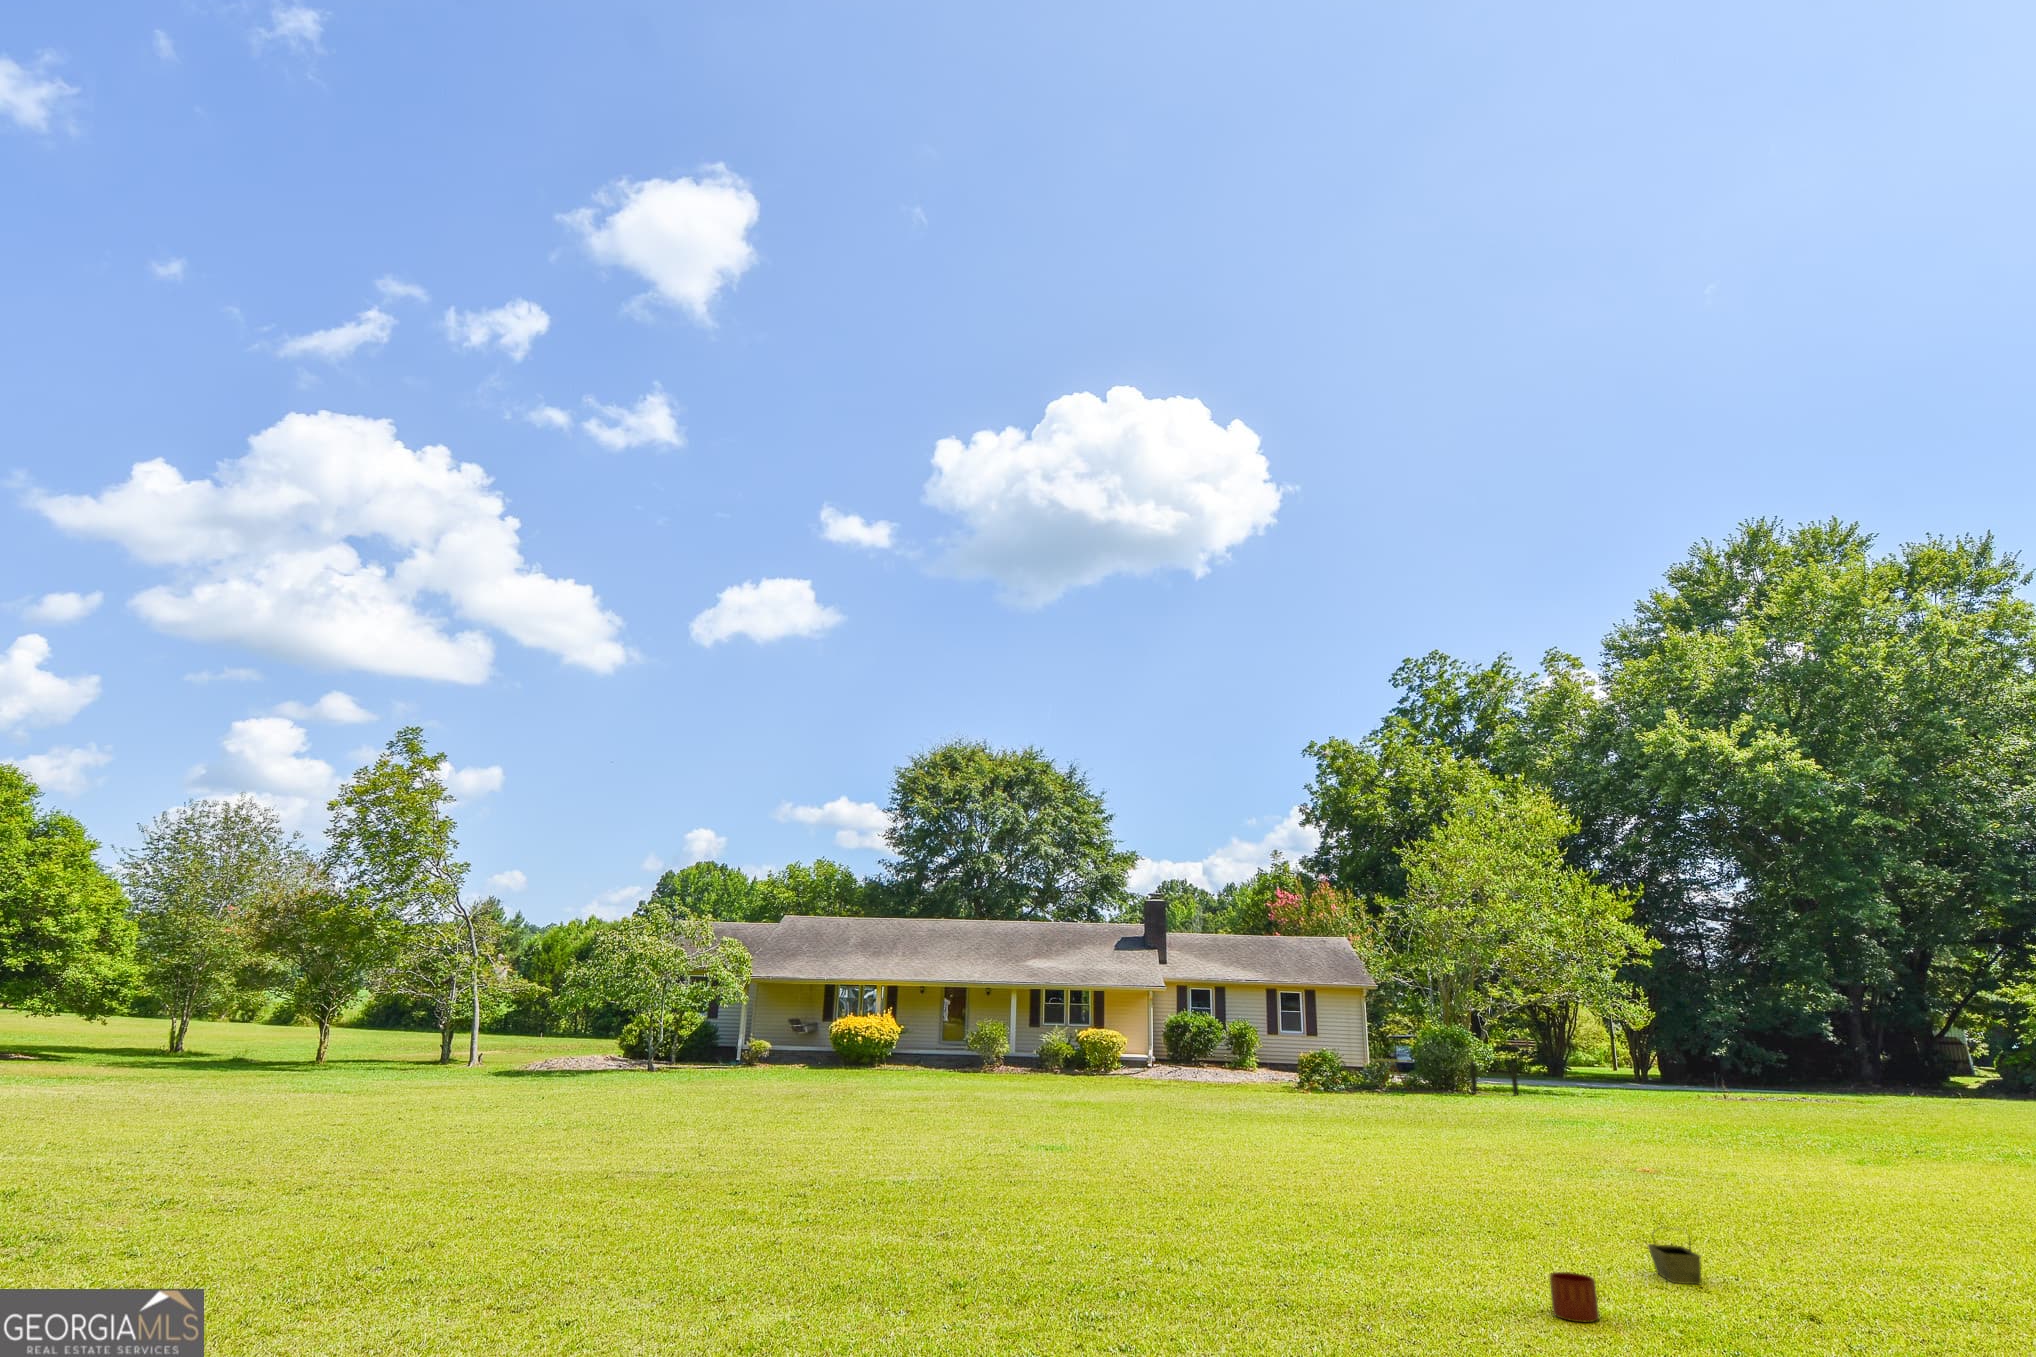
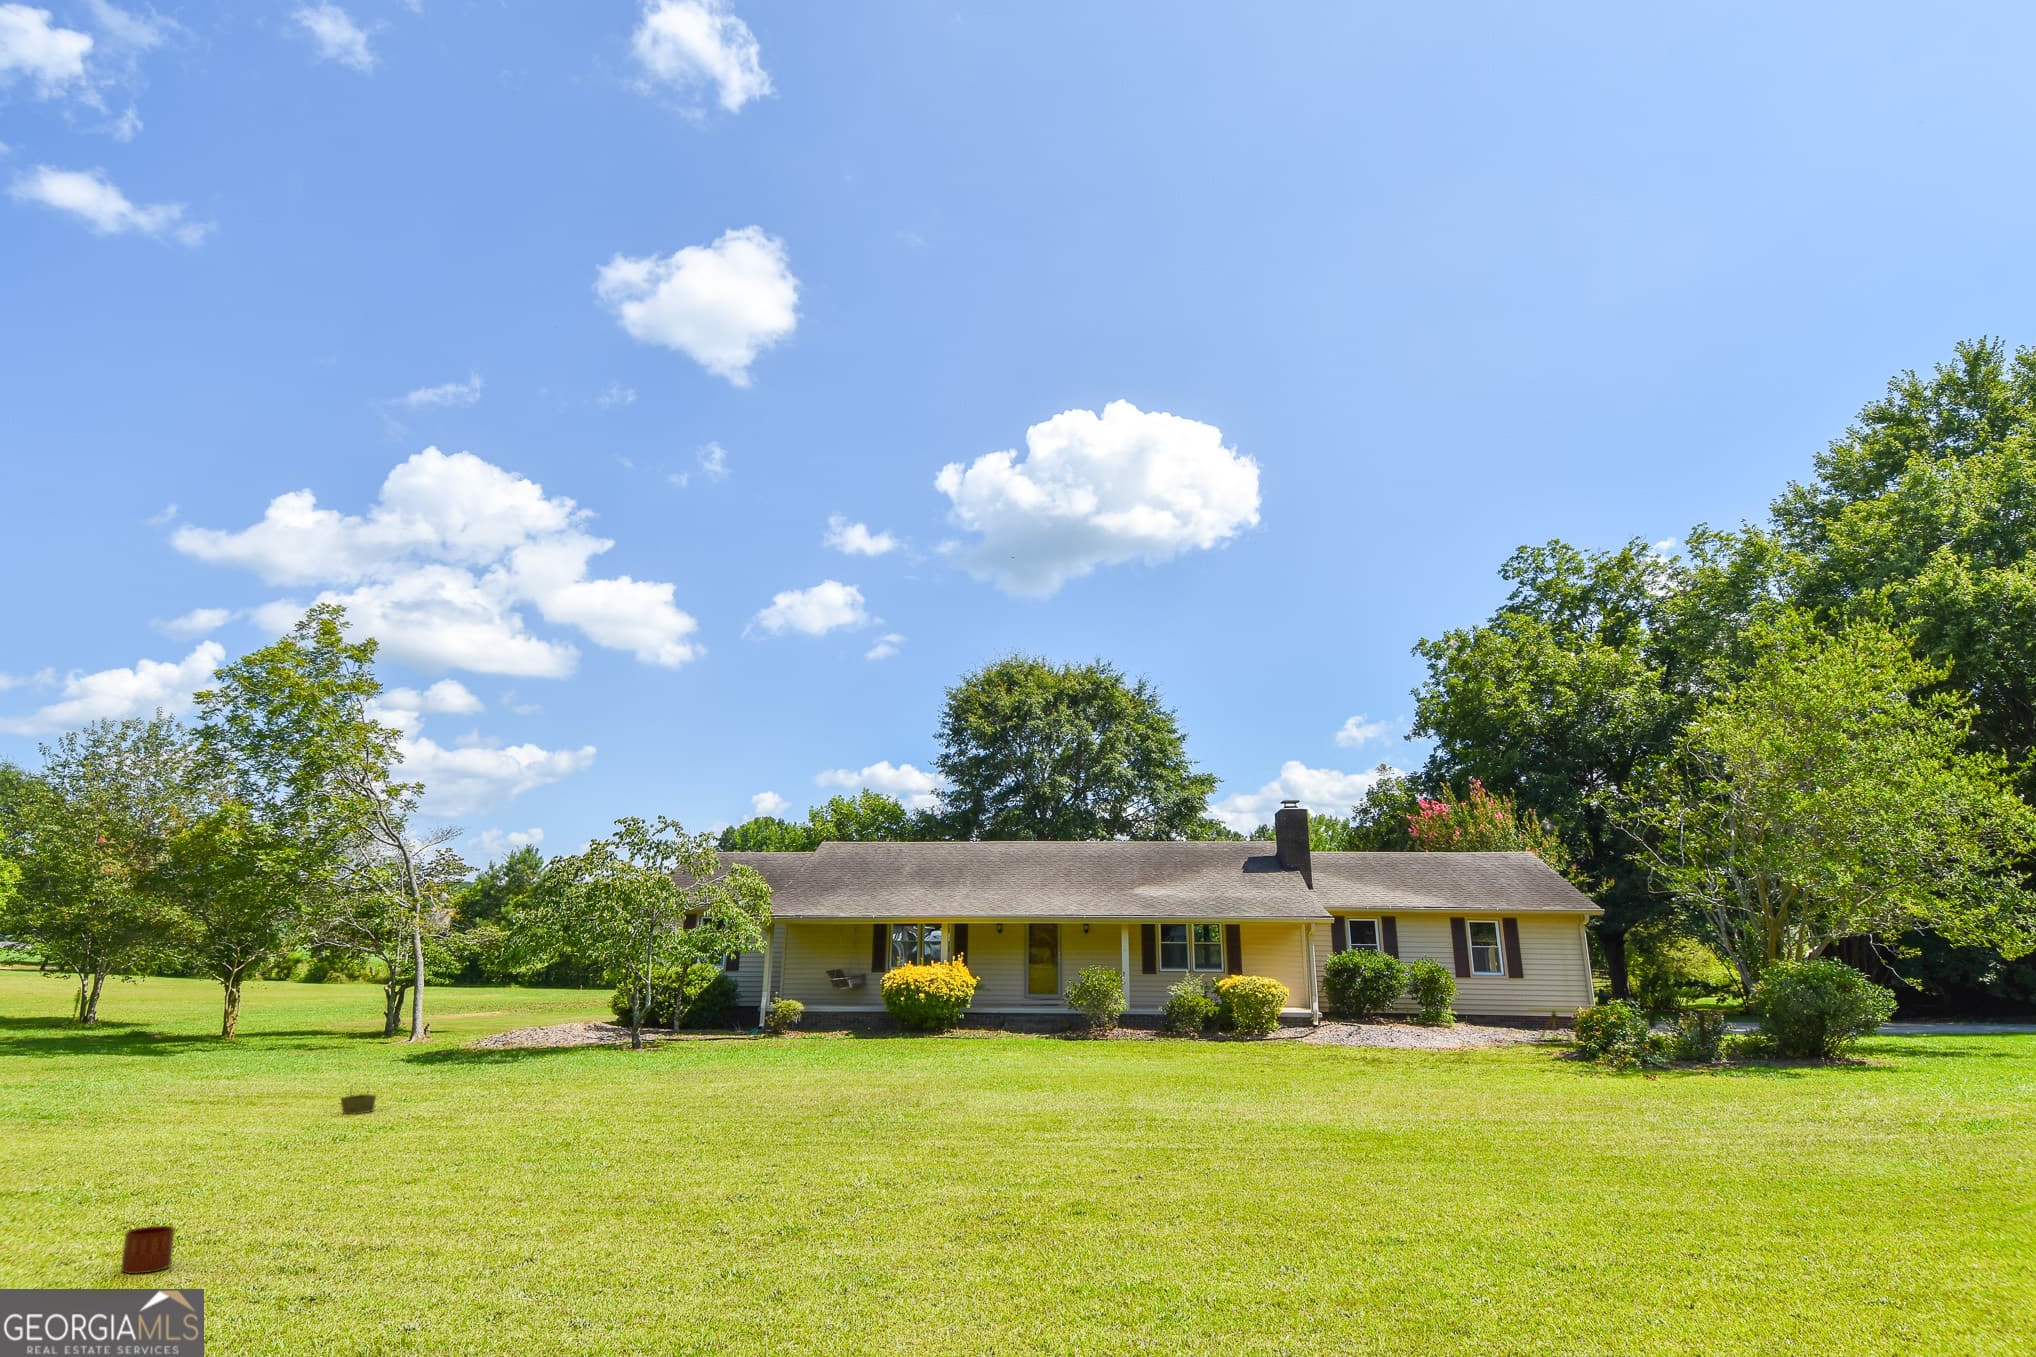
basket: present [1647,1231,1701,1285] -> present [341,1094,376,1114]
planter: present [1549,1272,1599,1323] -> present [121,1226,174,1274]

